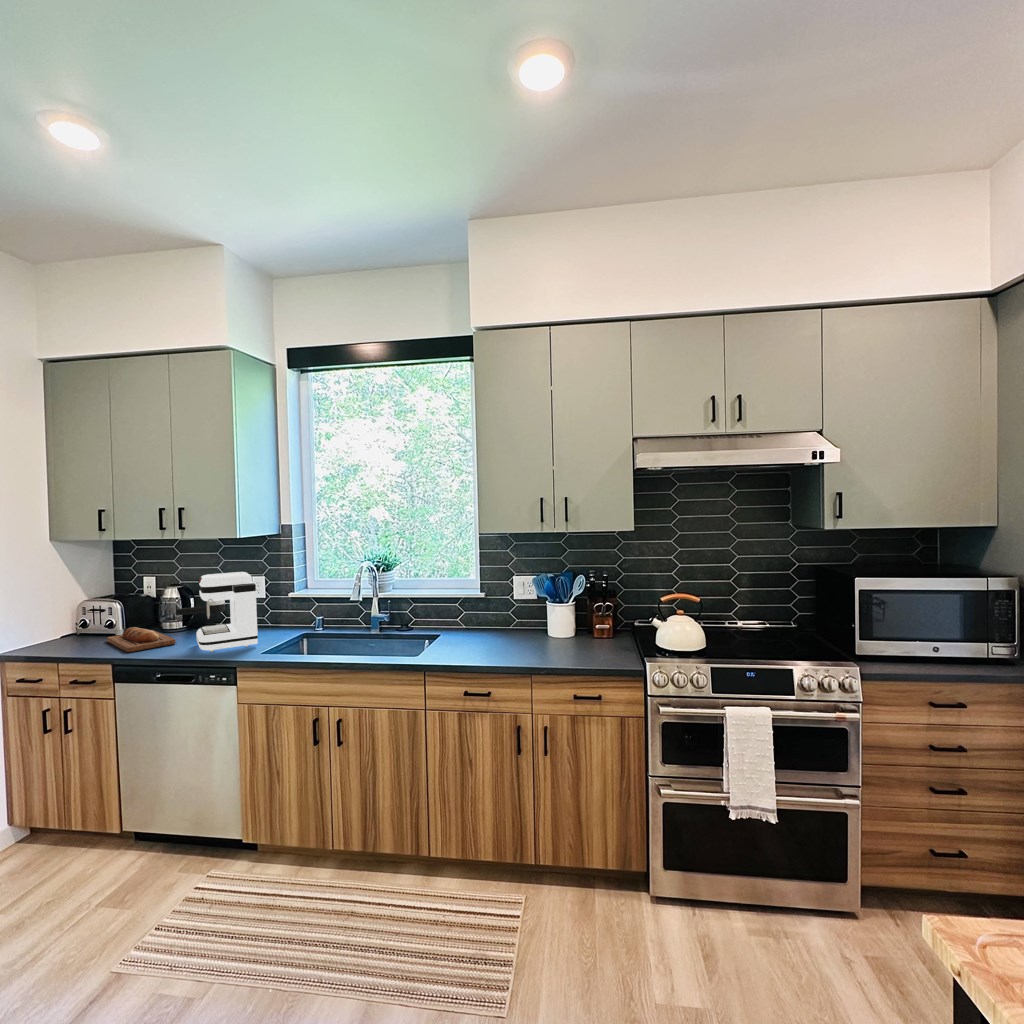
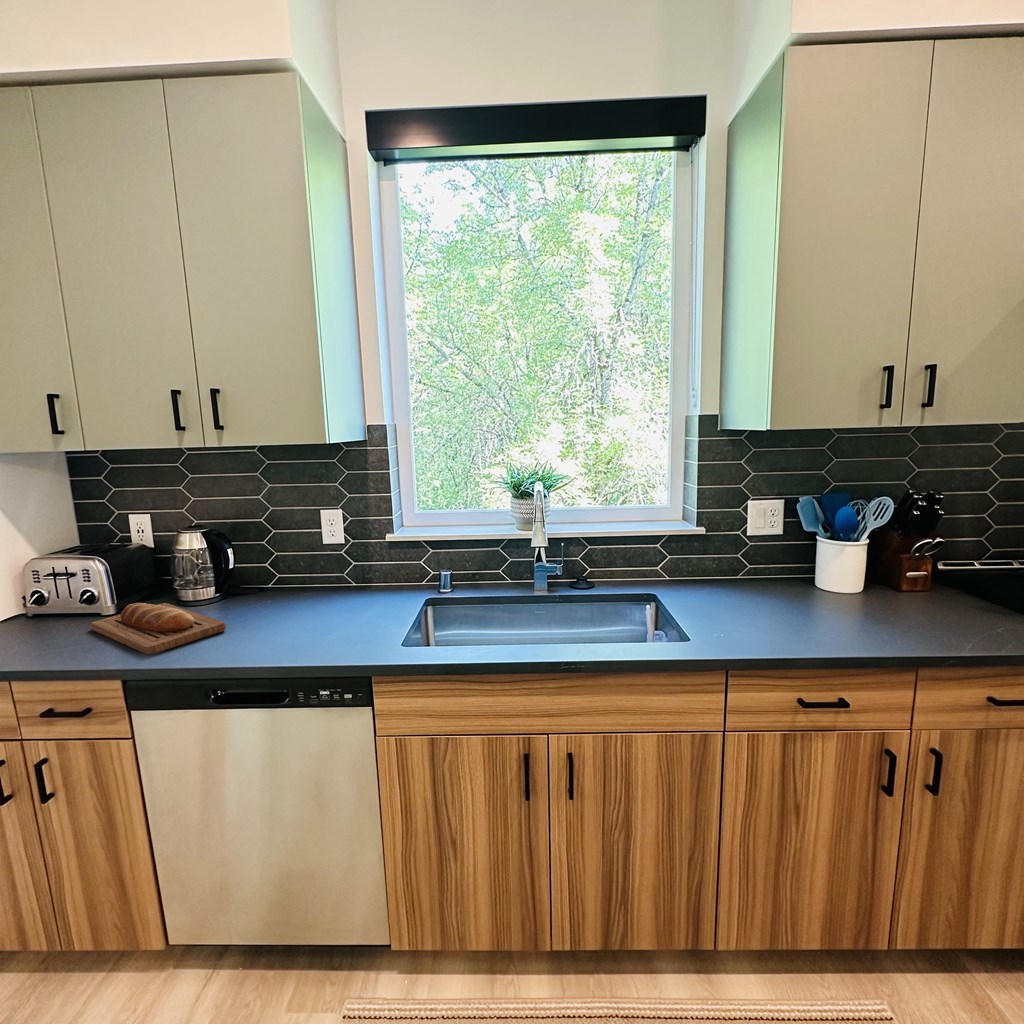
coffee maker: present [176,572,258,652] -> none [232,504,381,646]

